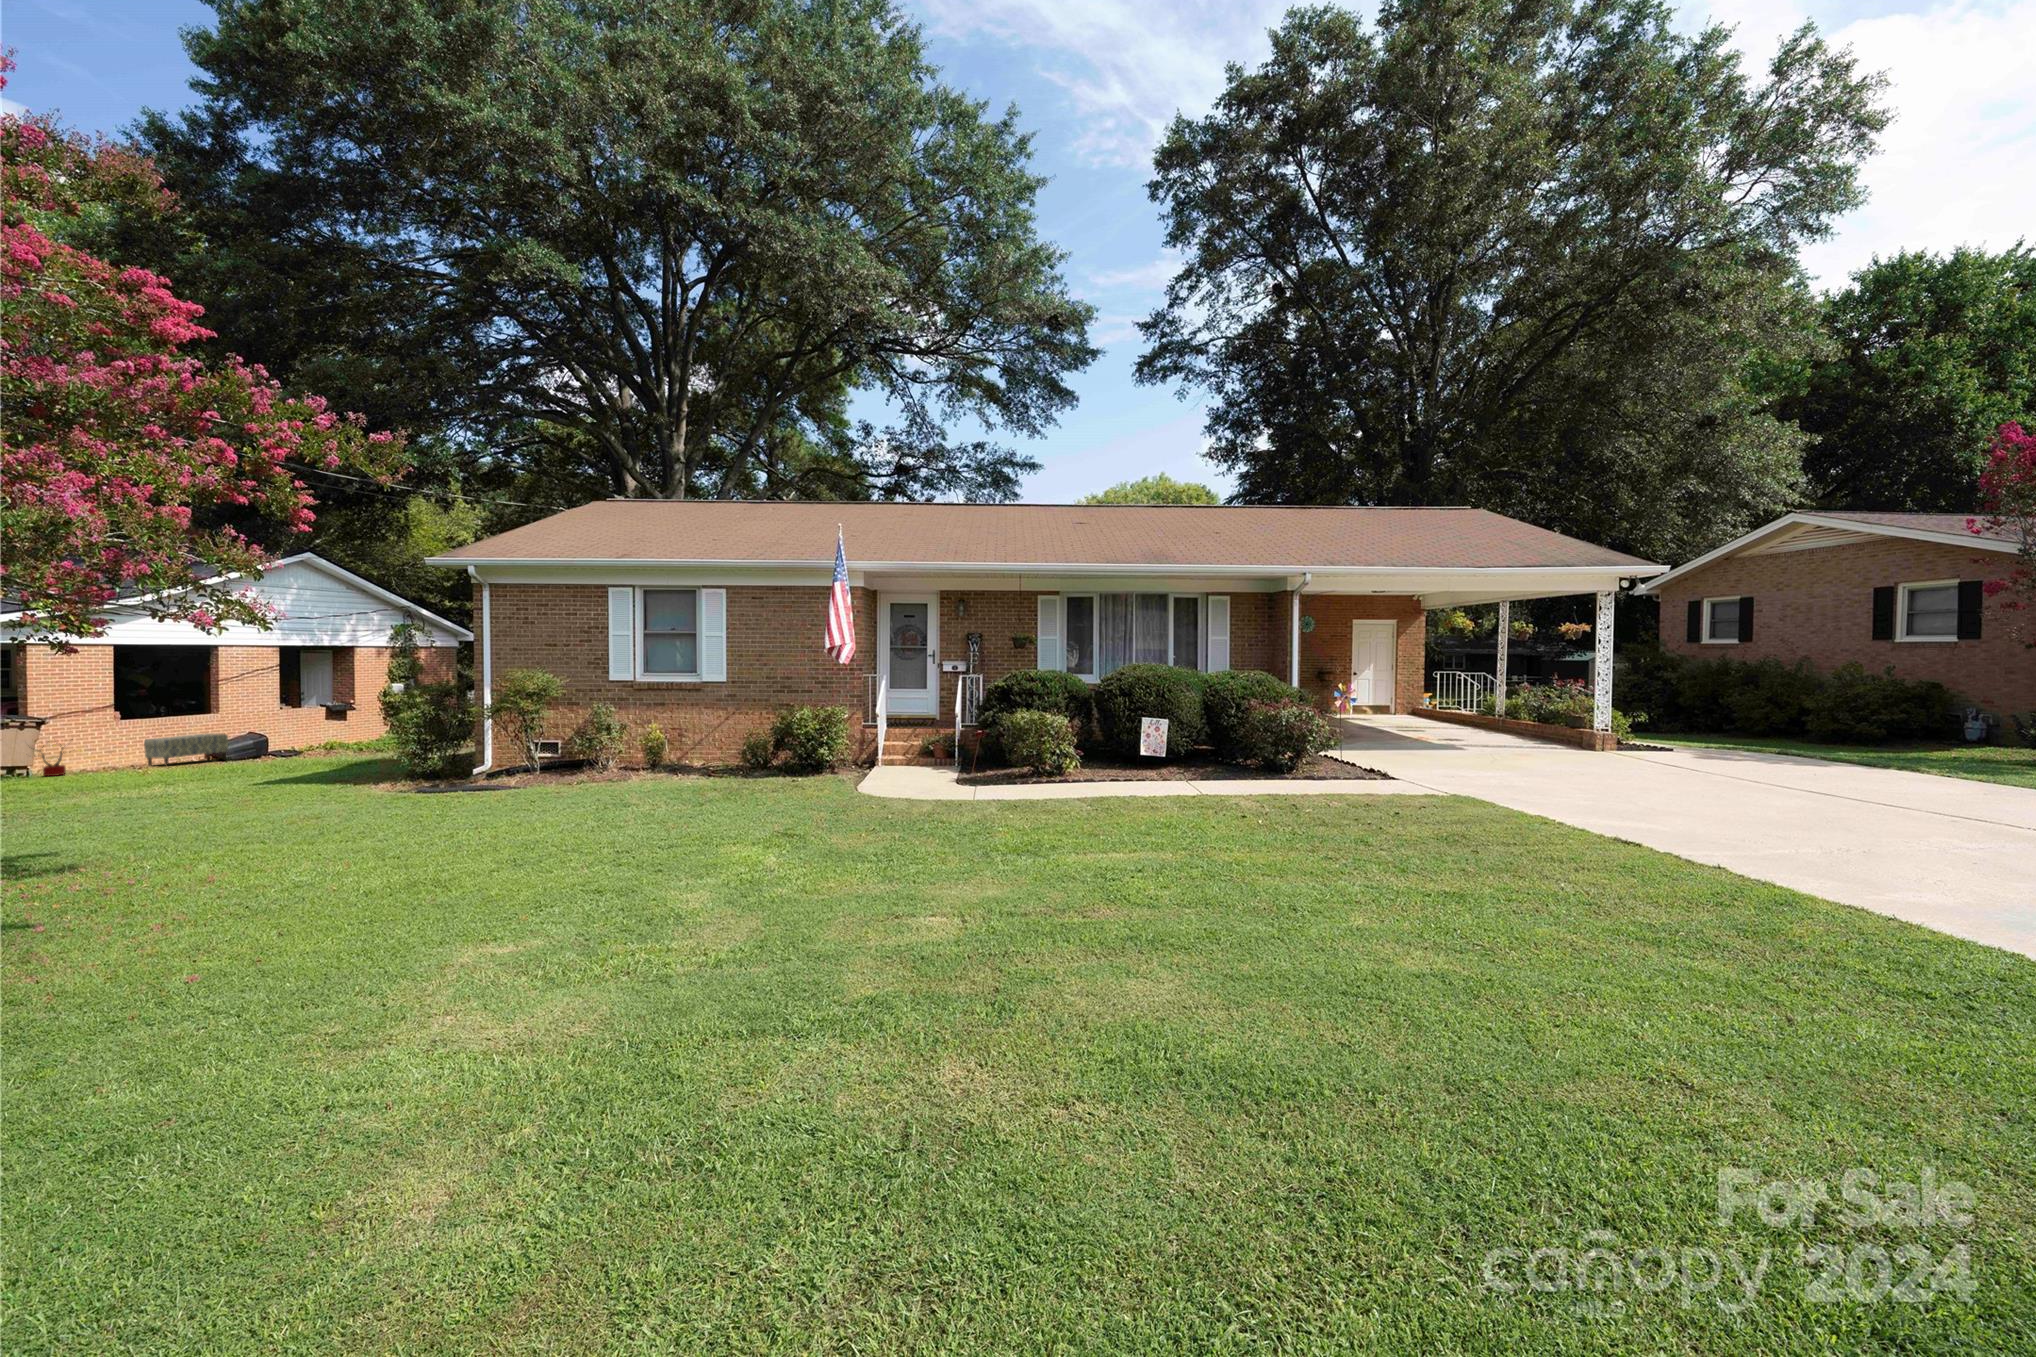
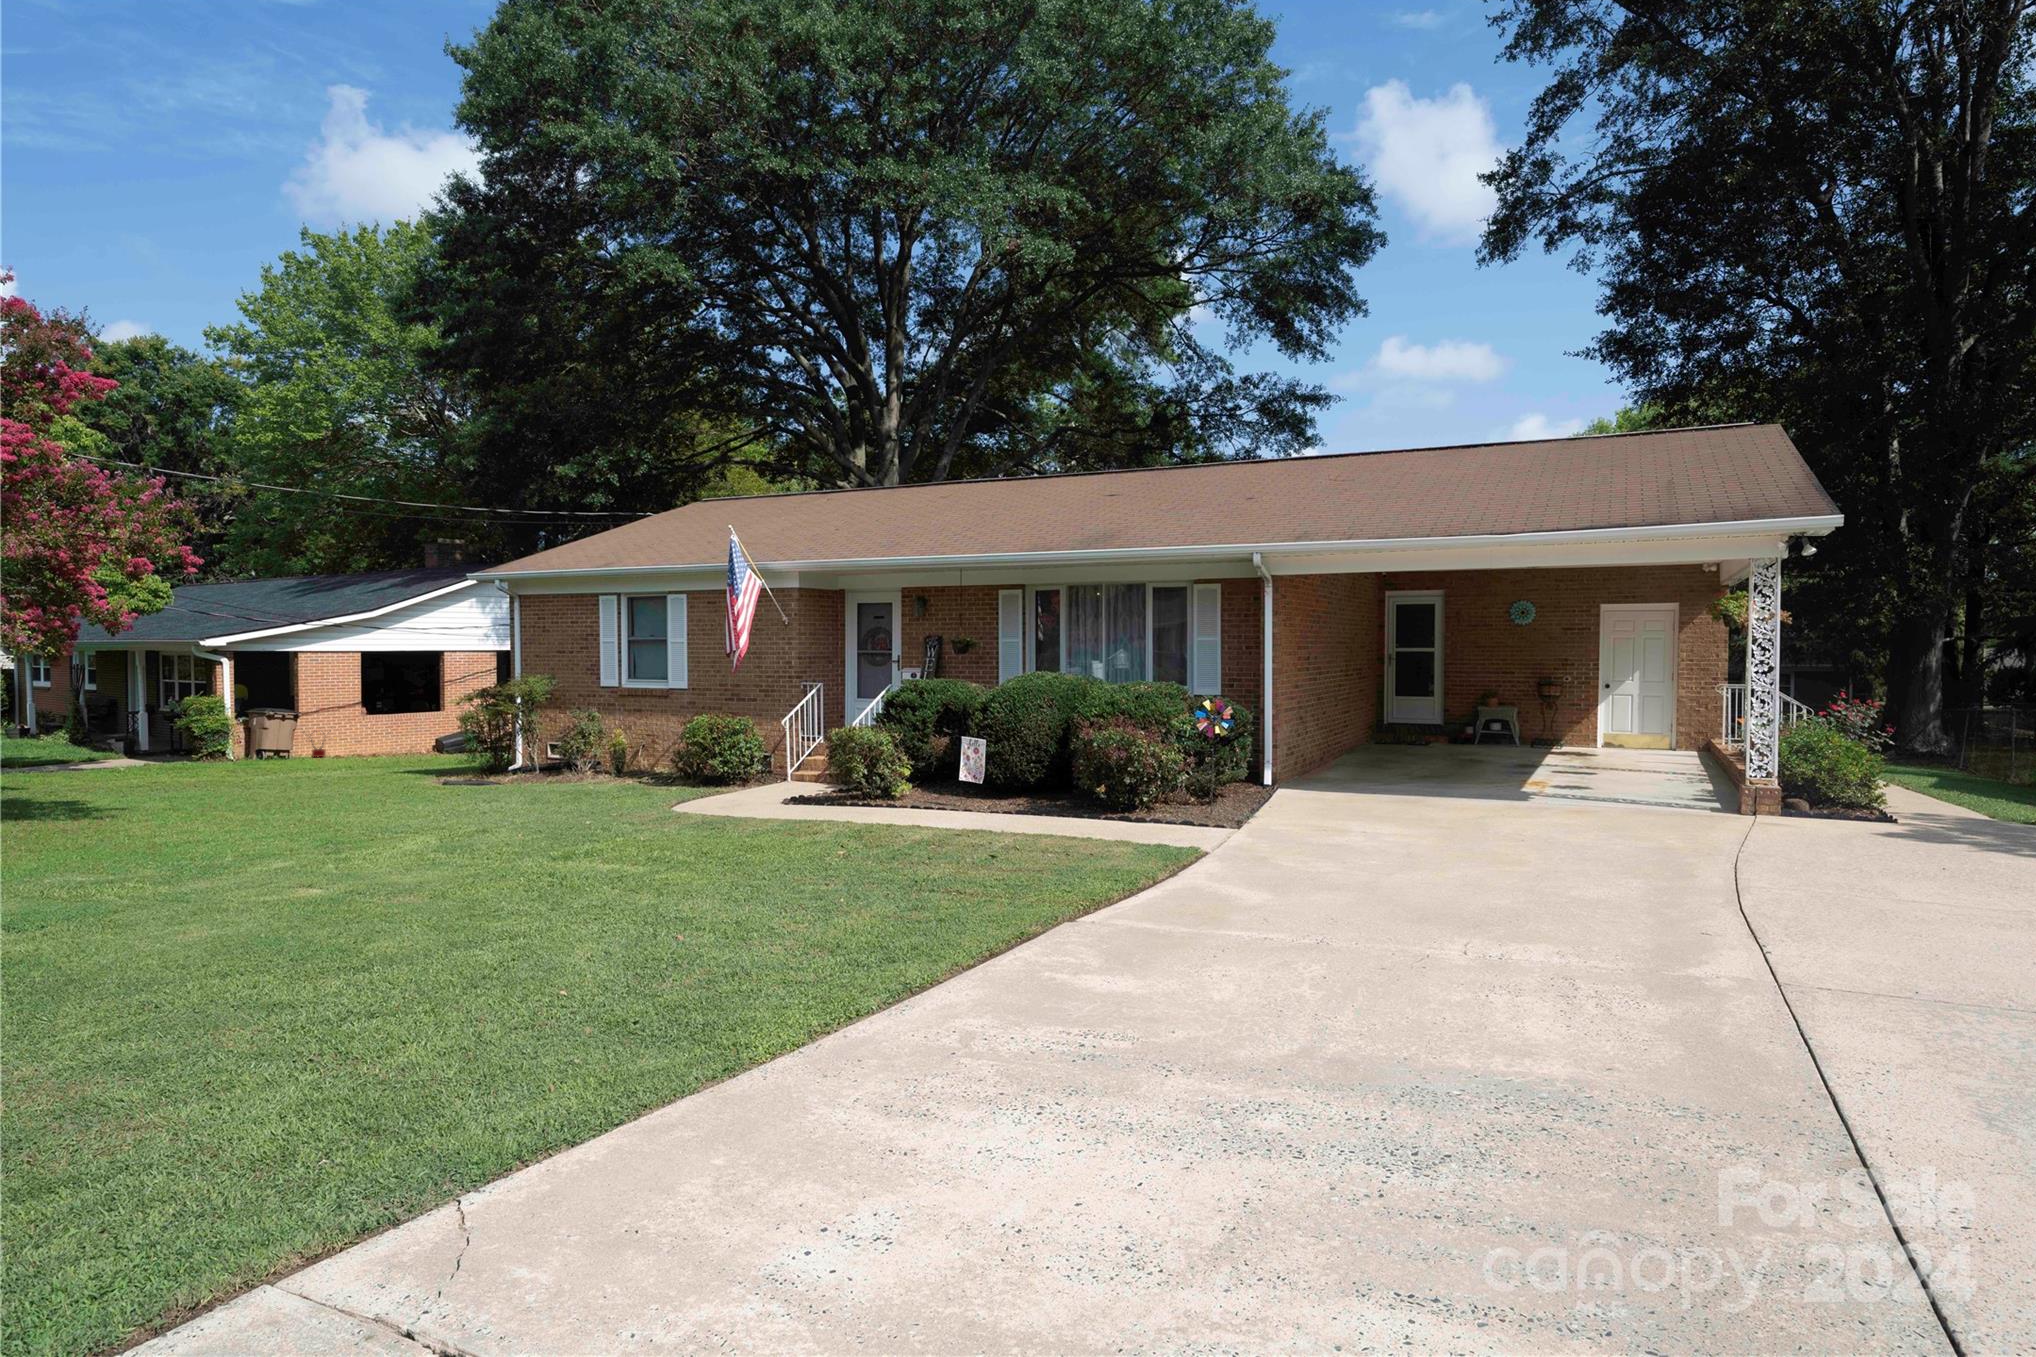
bench: present [144,733,228,766] -> none [382,730,440,756]

